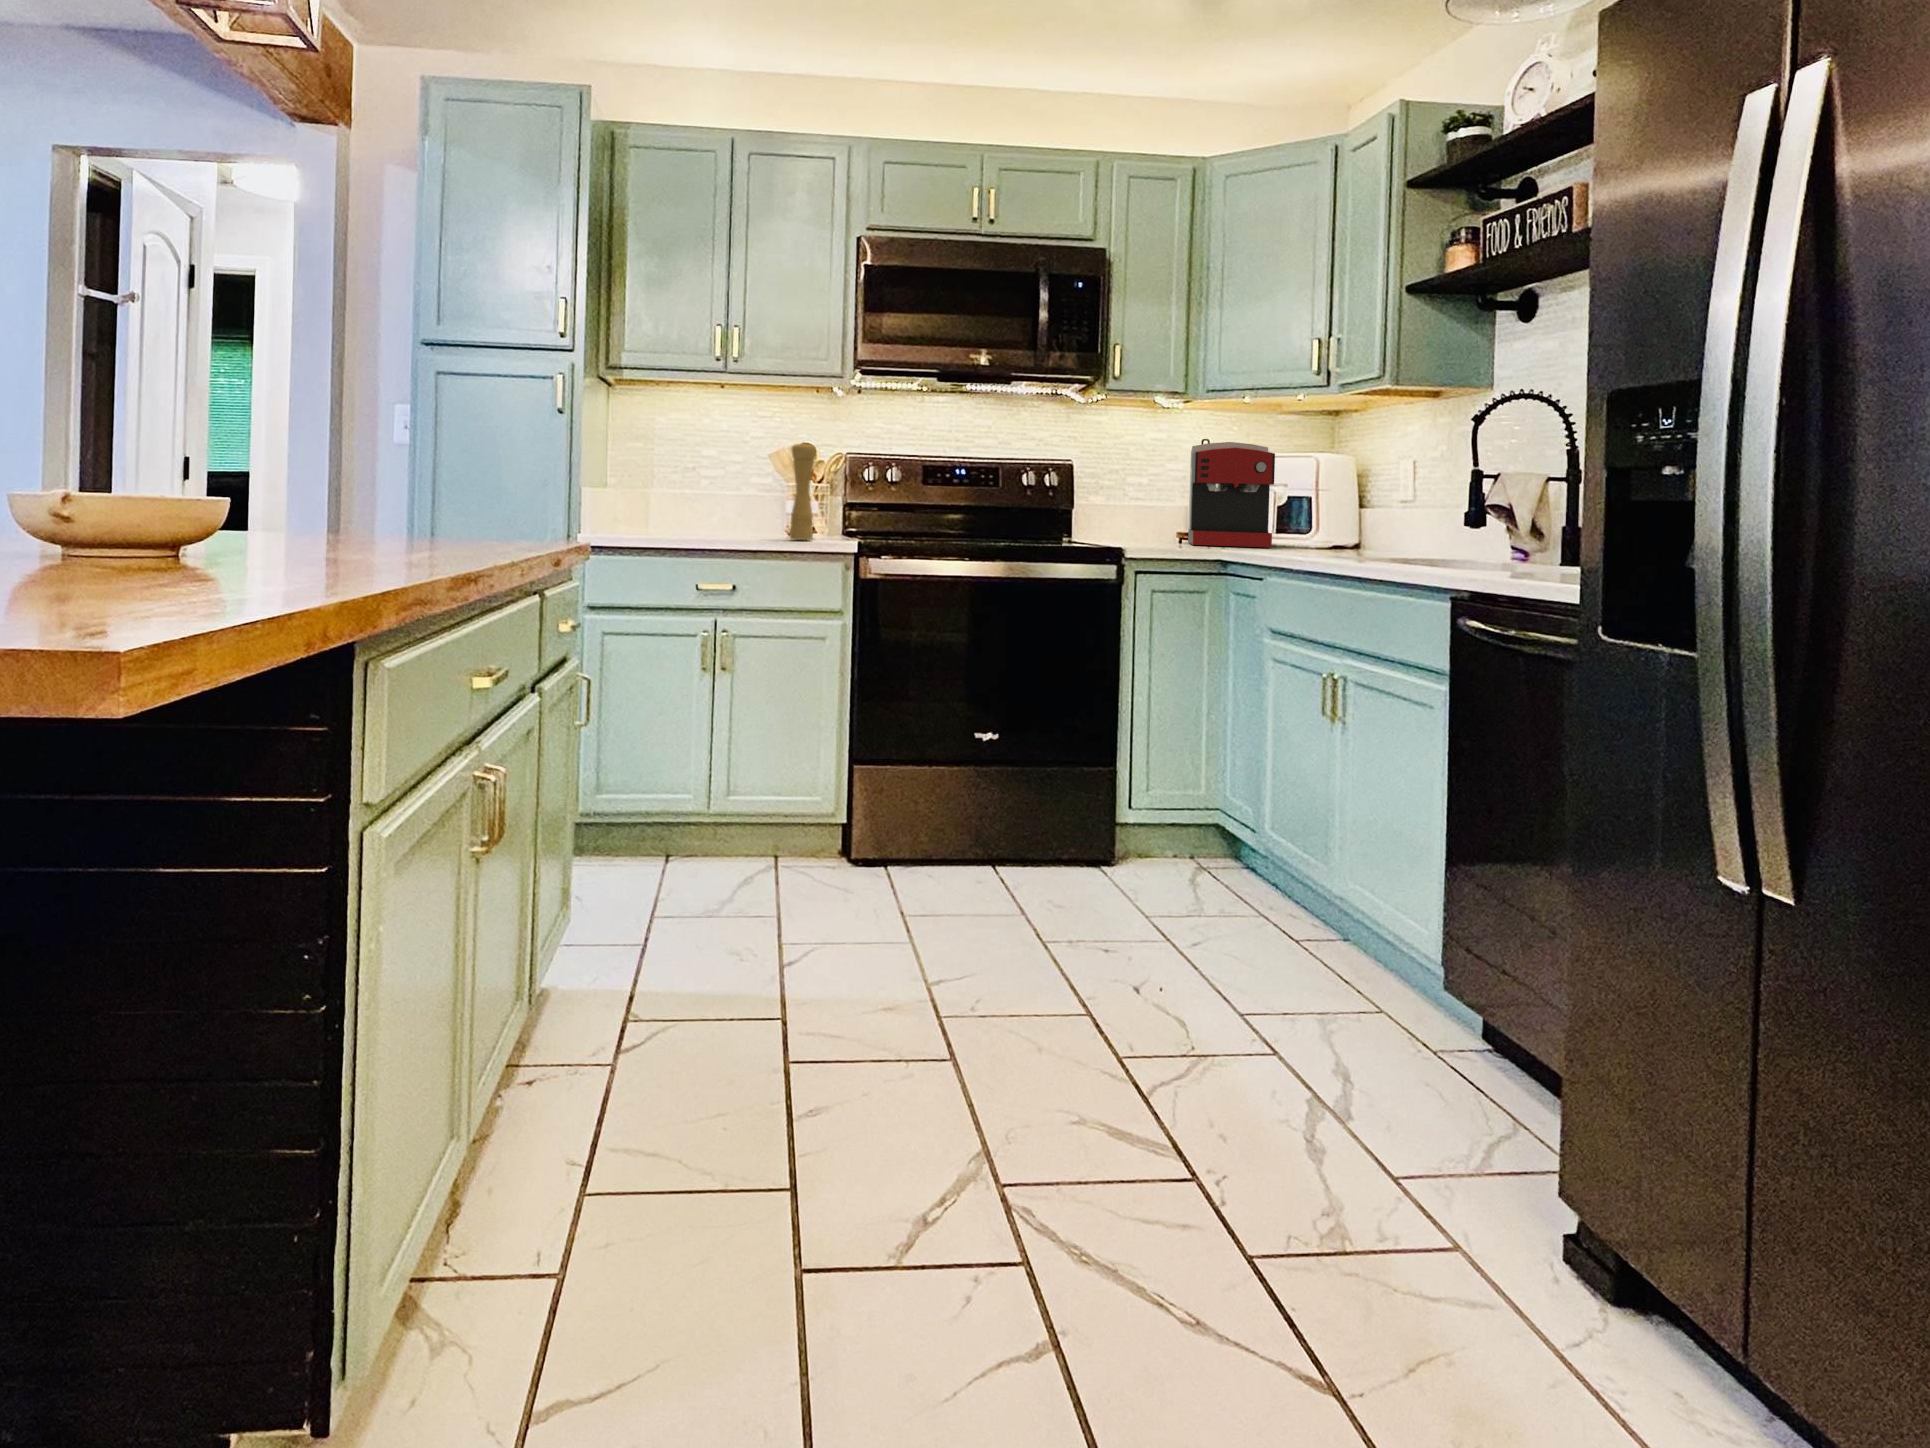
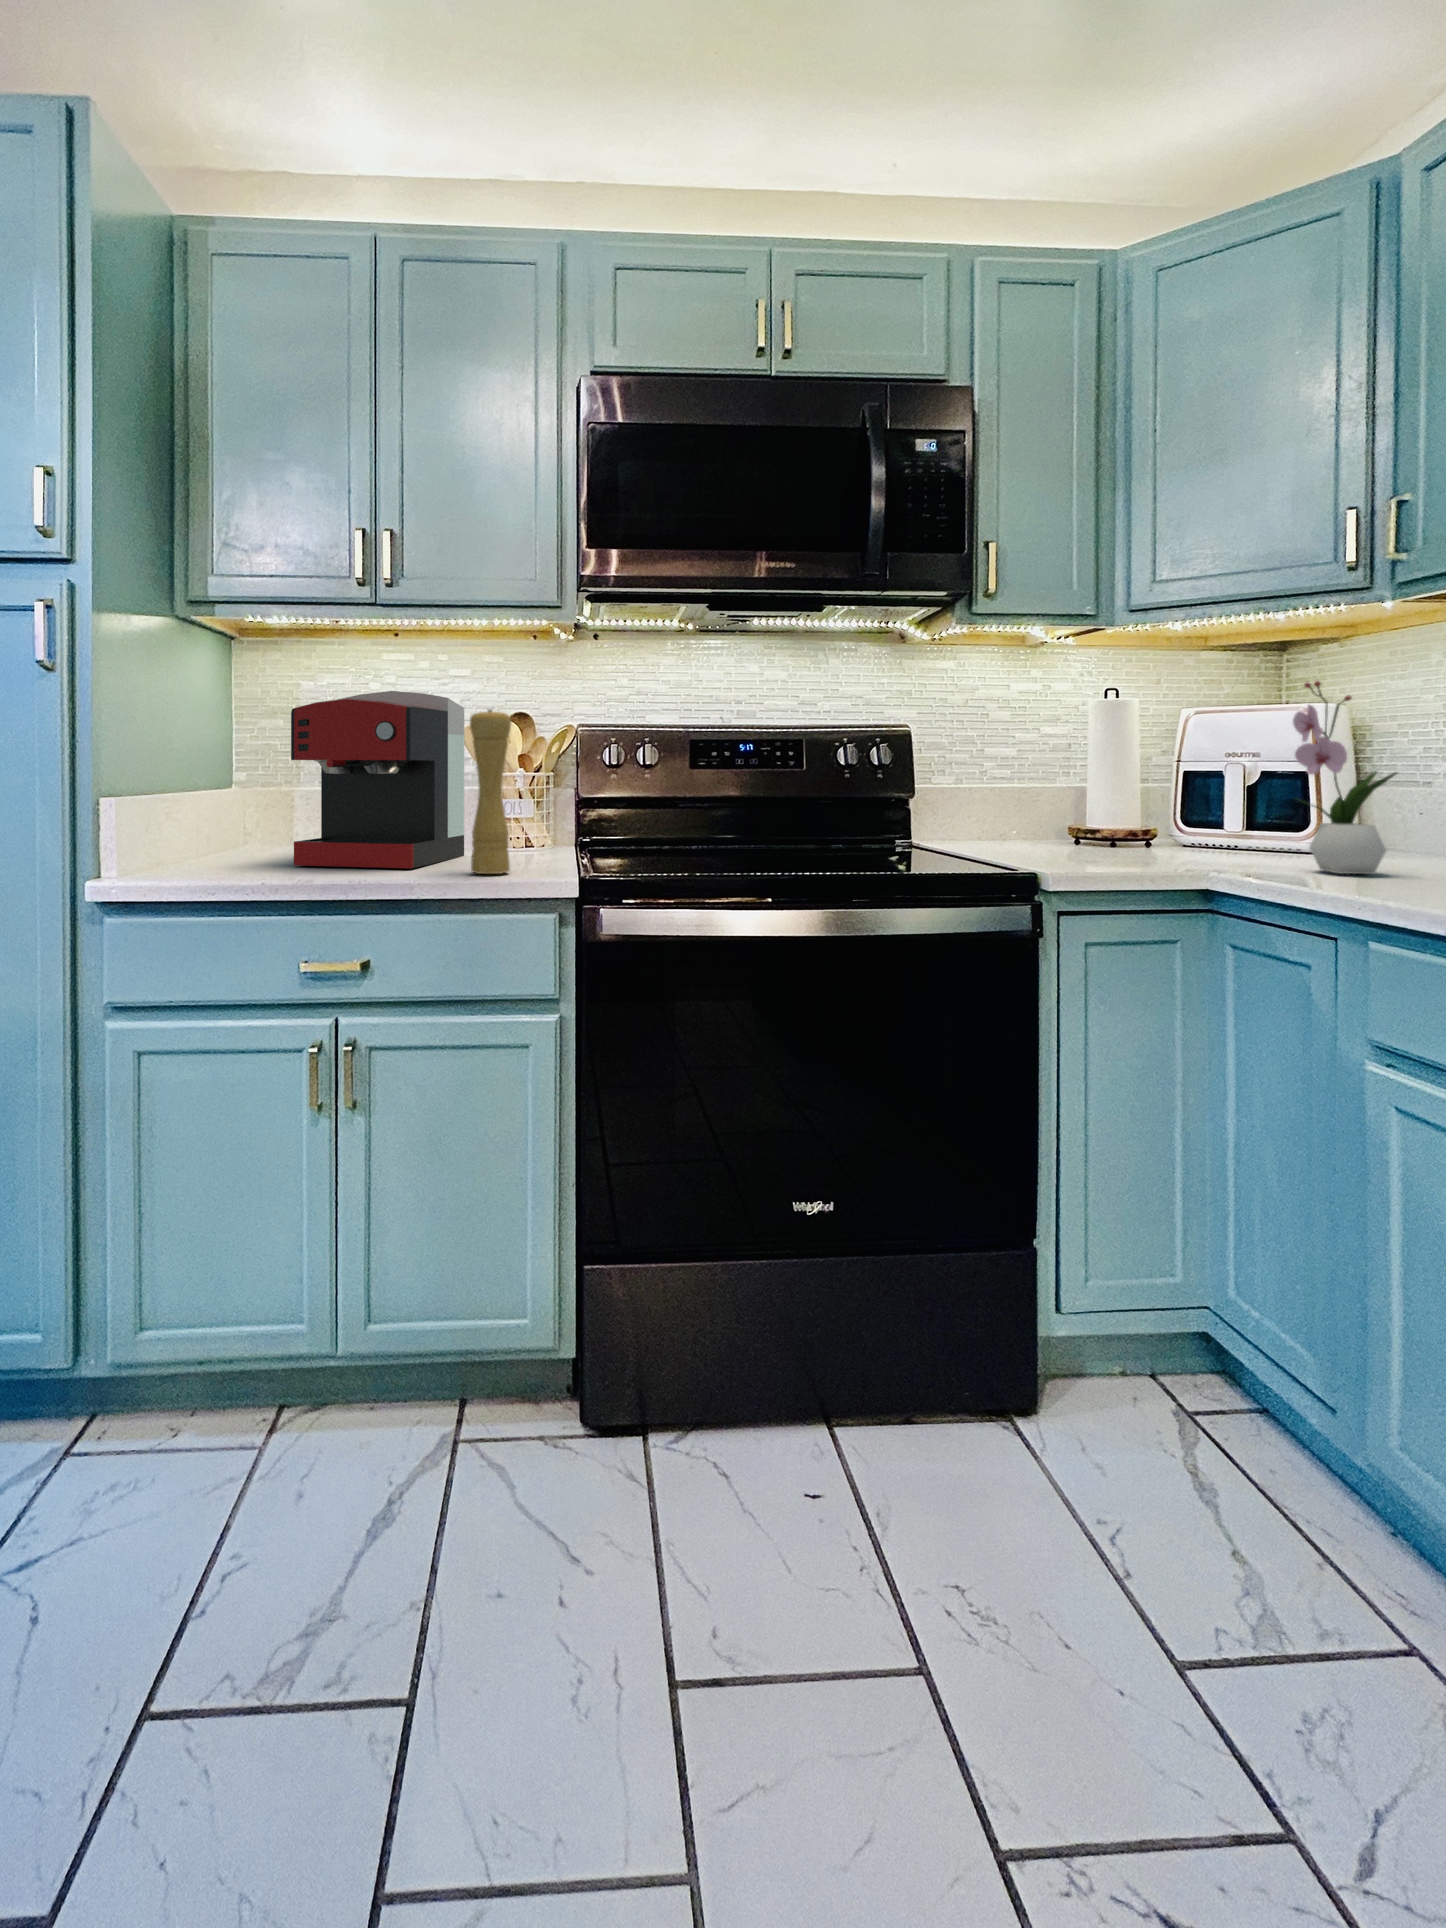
flower arrangement: none [1282,439,1333,553] -> present [1293,681,1397,874]
coffee maker: present [1188,442,1275,547] -> present [291,691,464,868]

